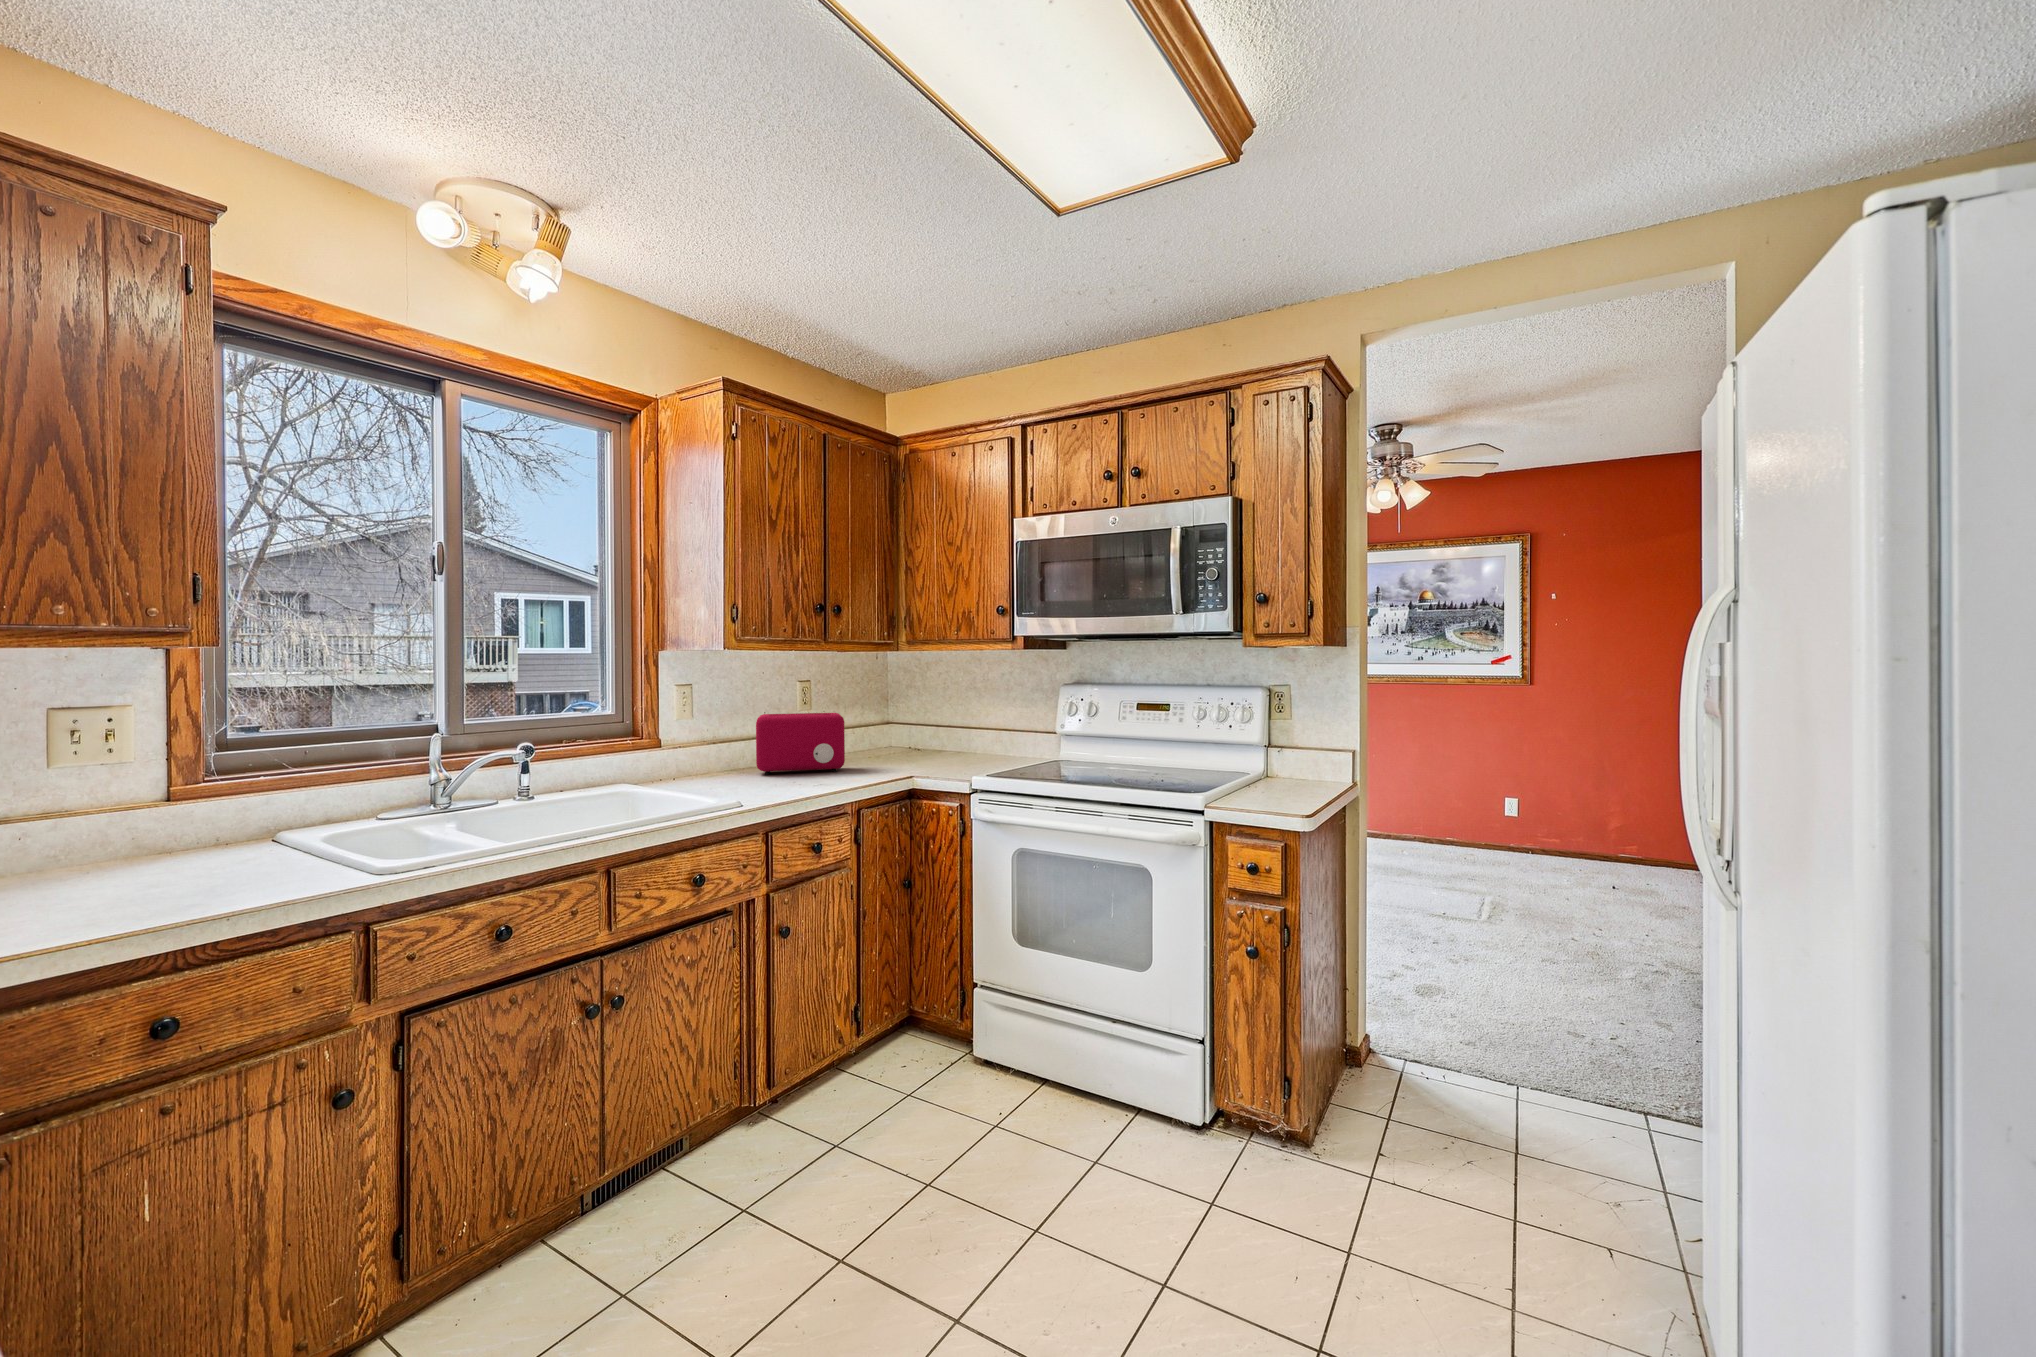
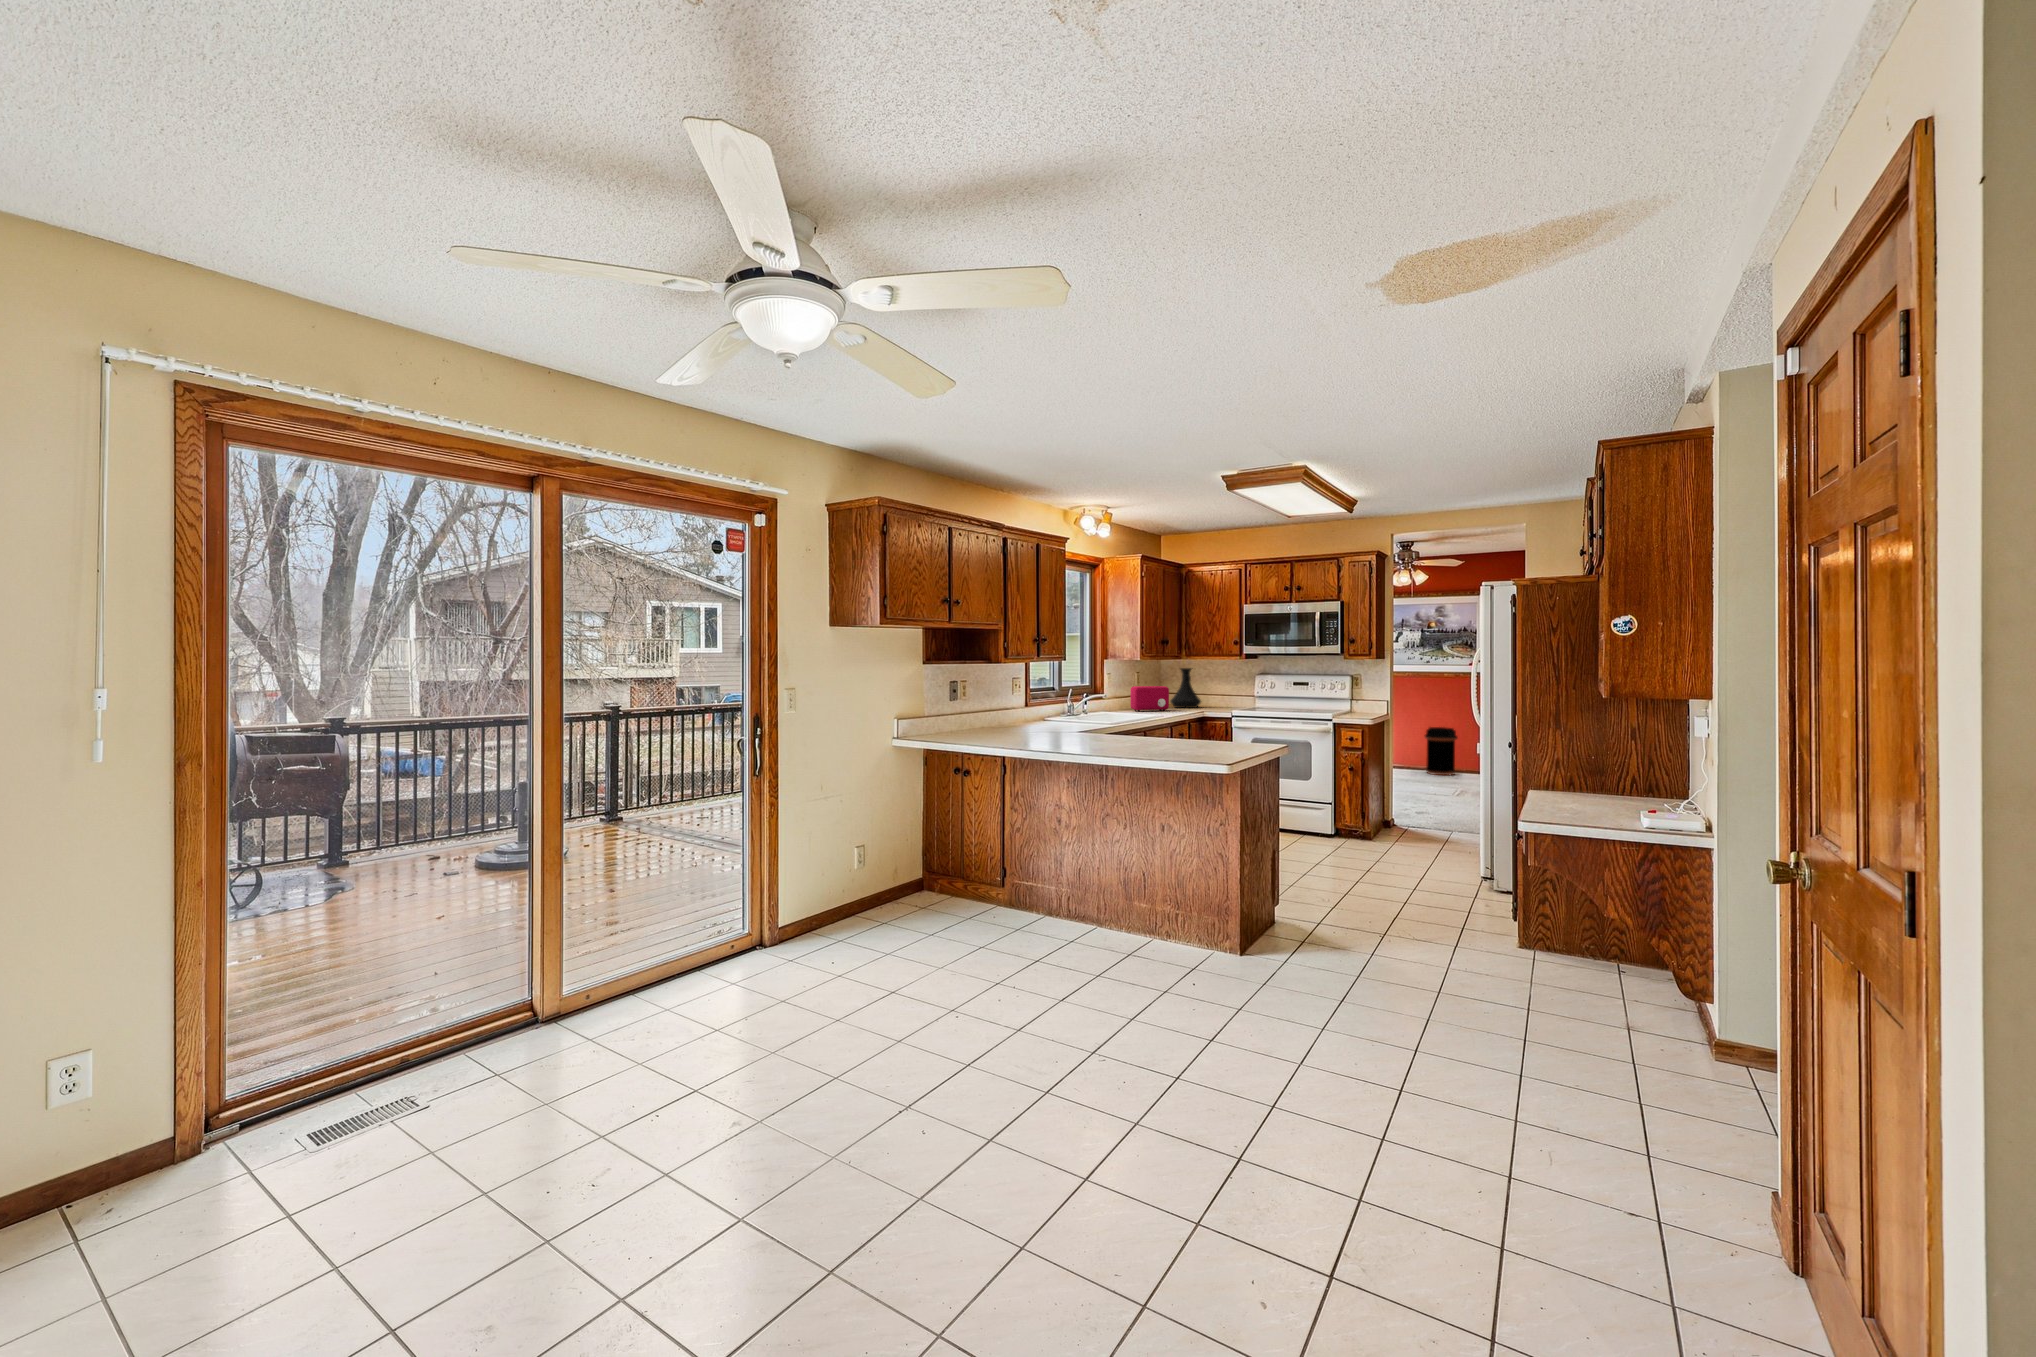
vase: none [887,670,954,759] -> present [1171,668,1201,708]
trash can: none [1417,771,1475,857] -> present [1425,727,1457,775]

